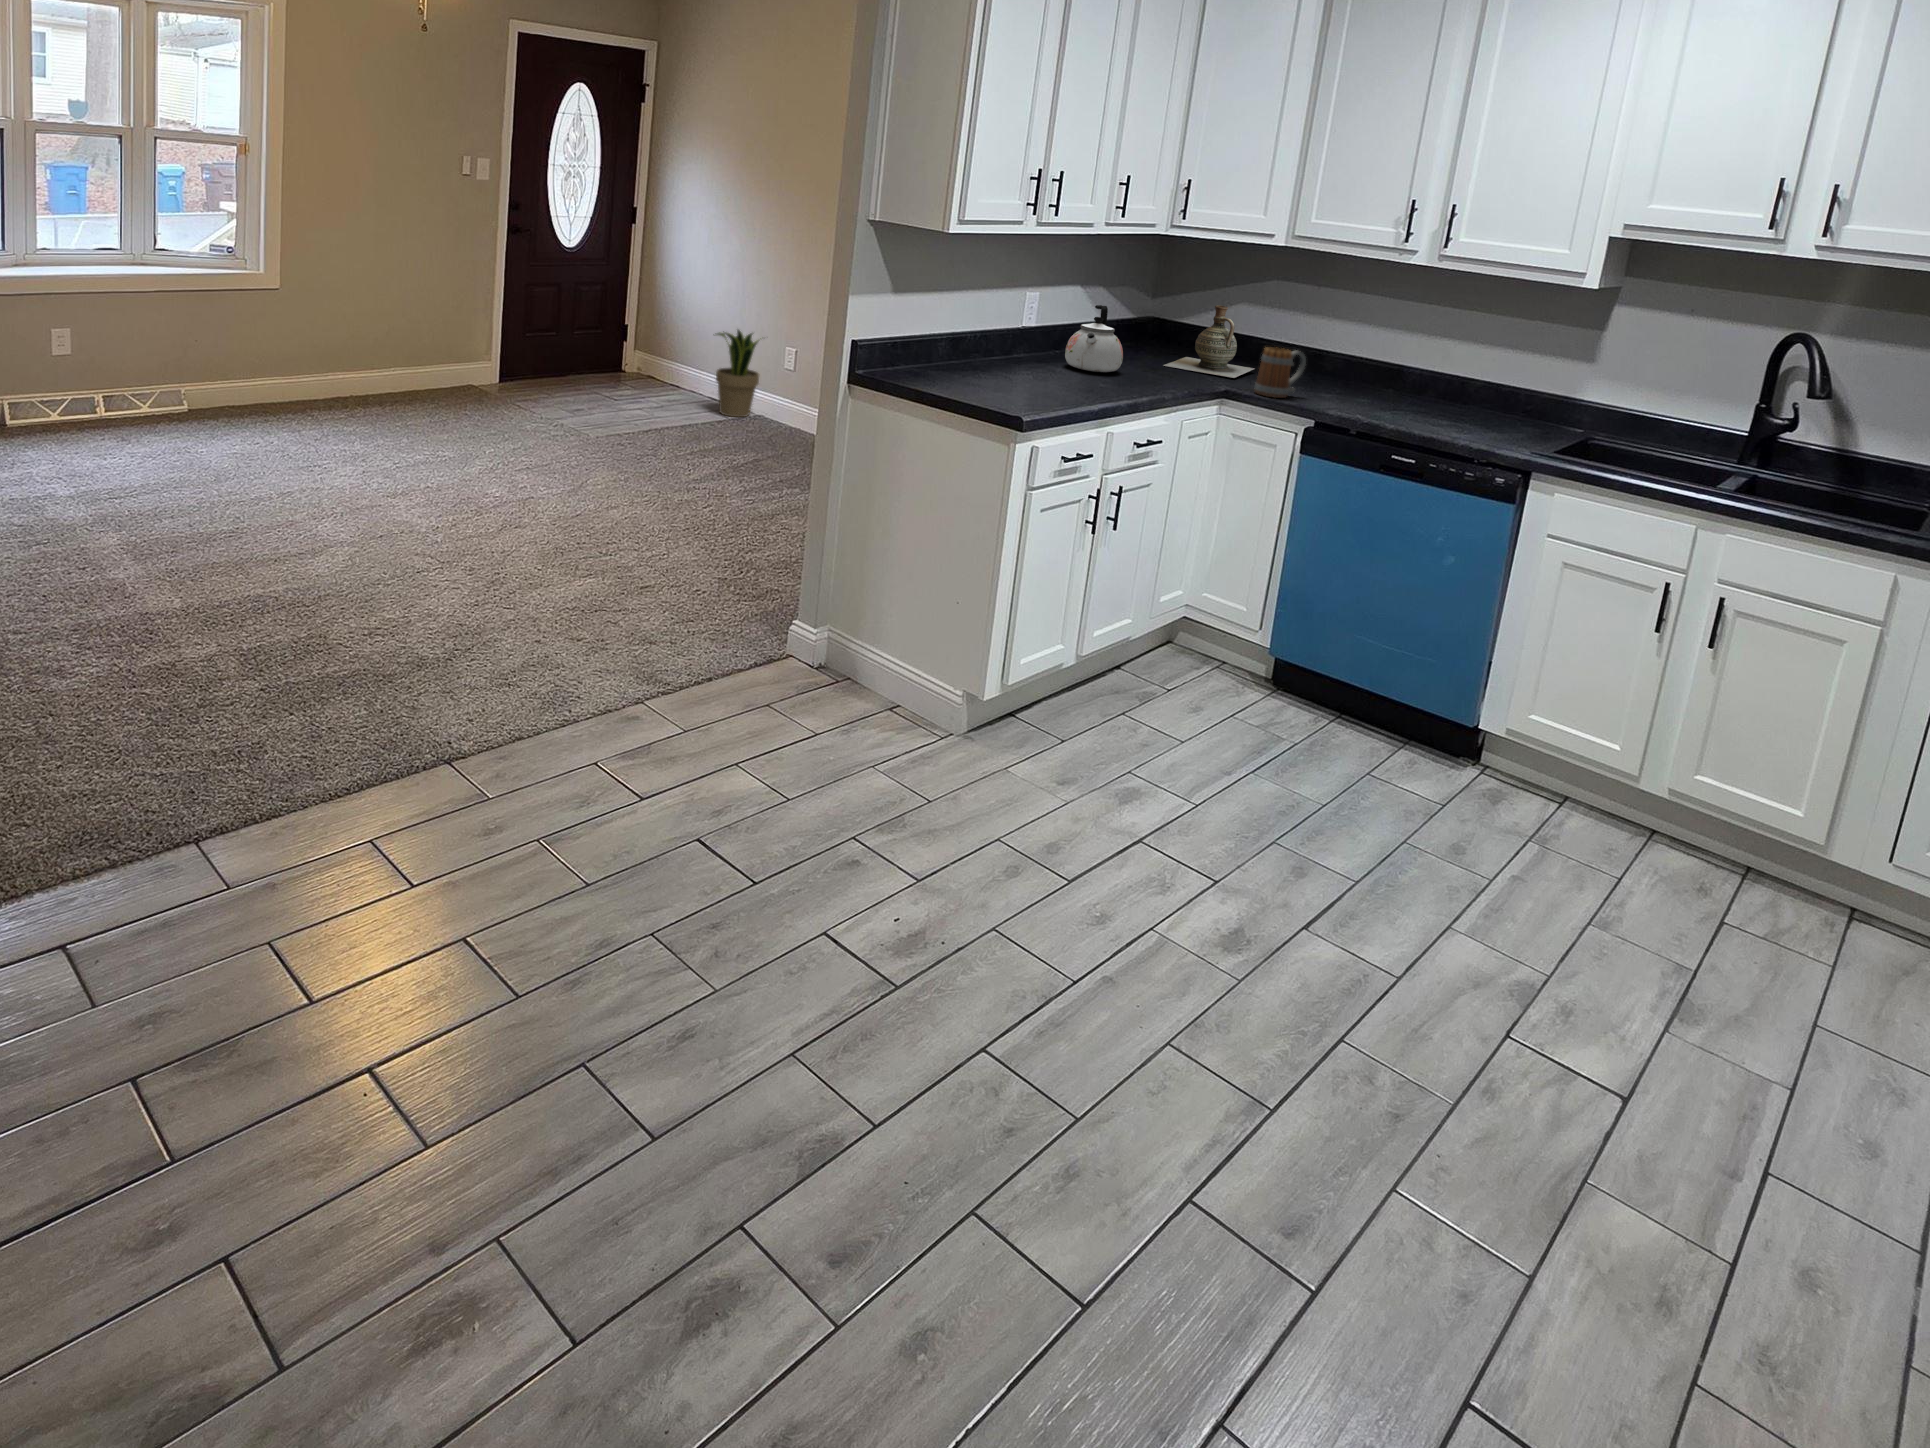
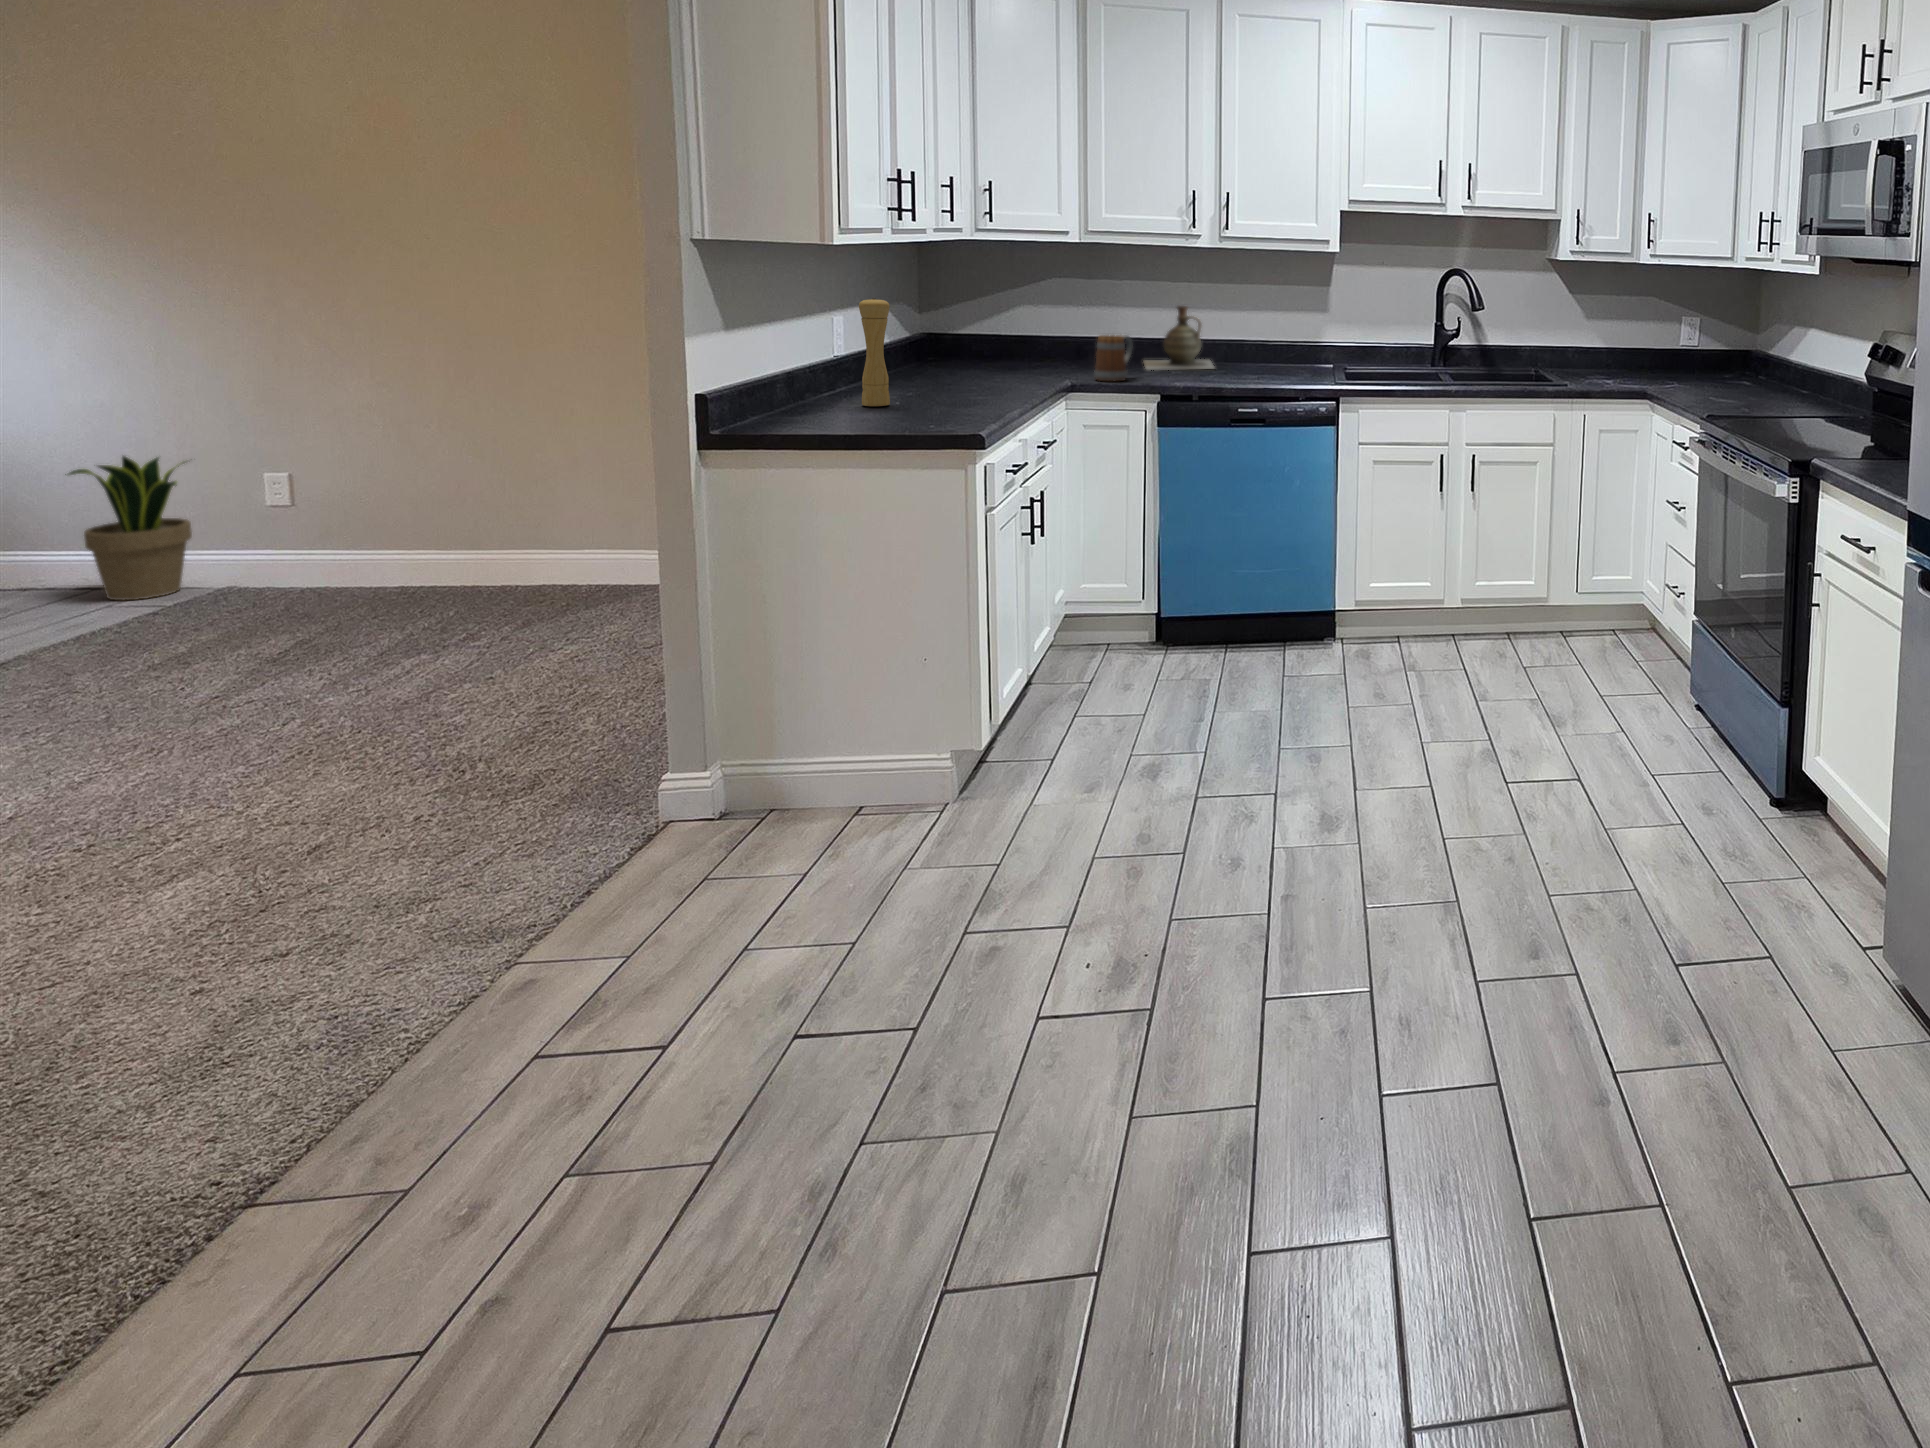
pepper mill: none [1003,282,1037,377] -> present [859,298,890,406]
kettle: present [1065,305,1123,372] -> none [897,317,964,389]
ceramic jug: present [1164,305,1254,378] -> present [1144,306,1214,370]

